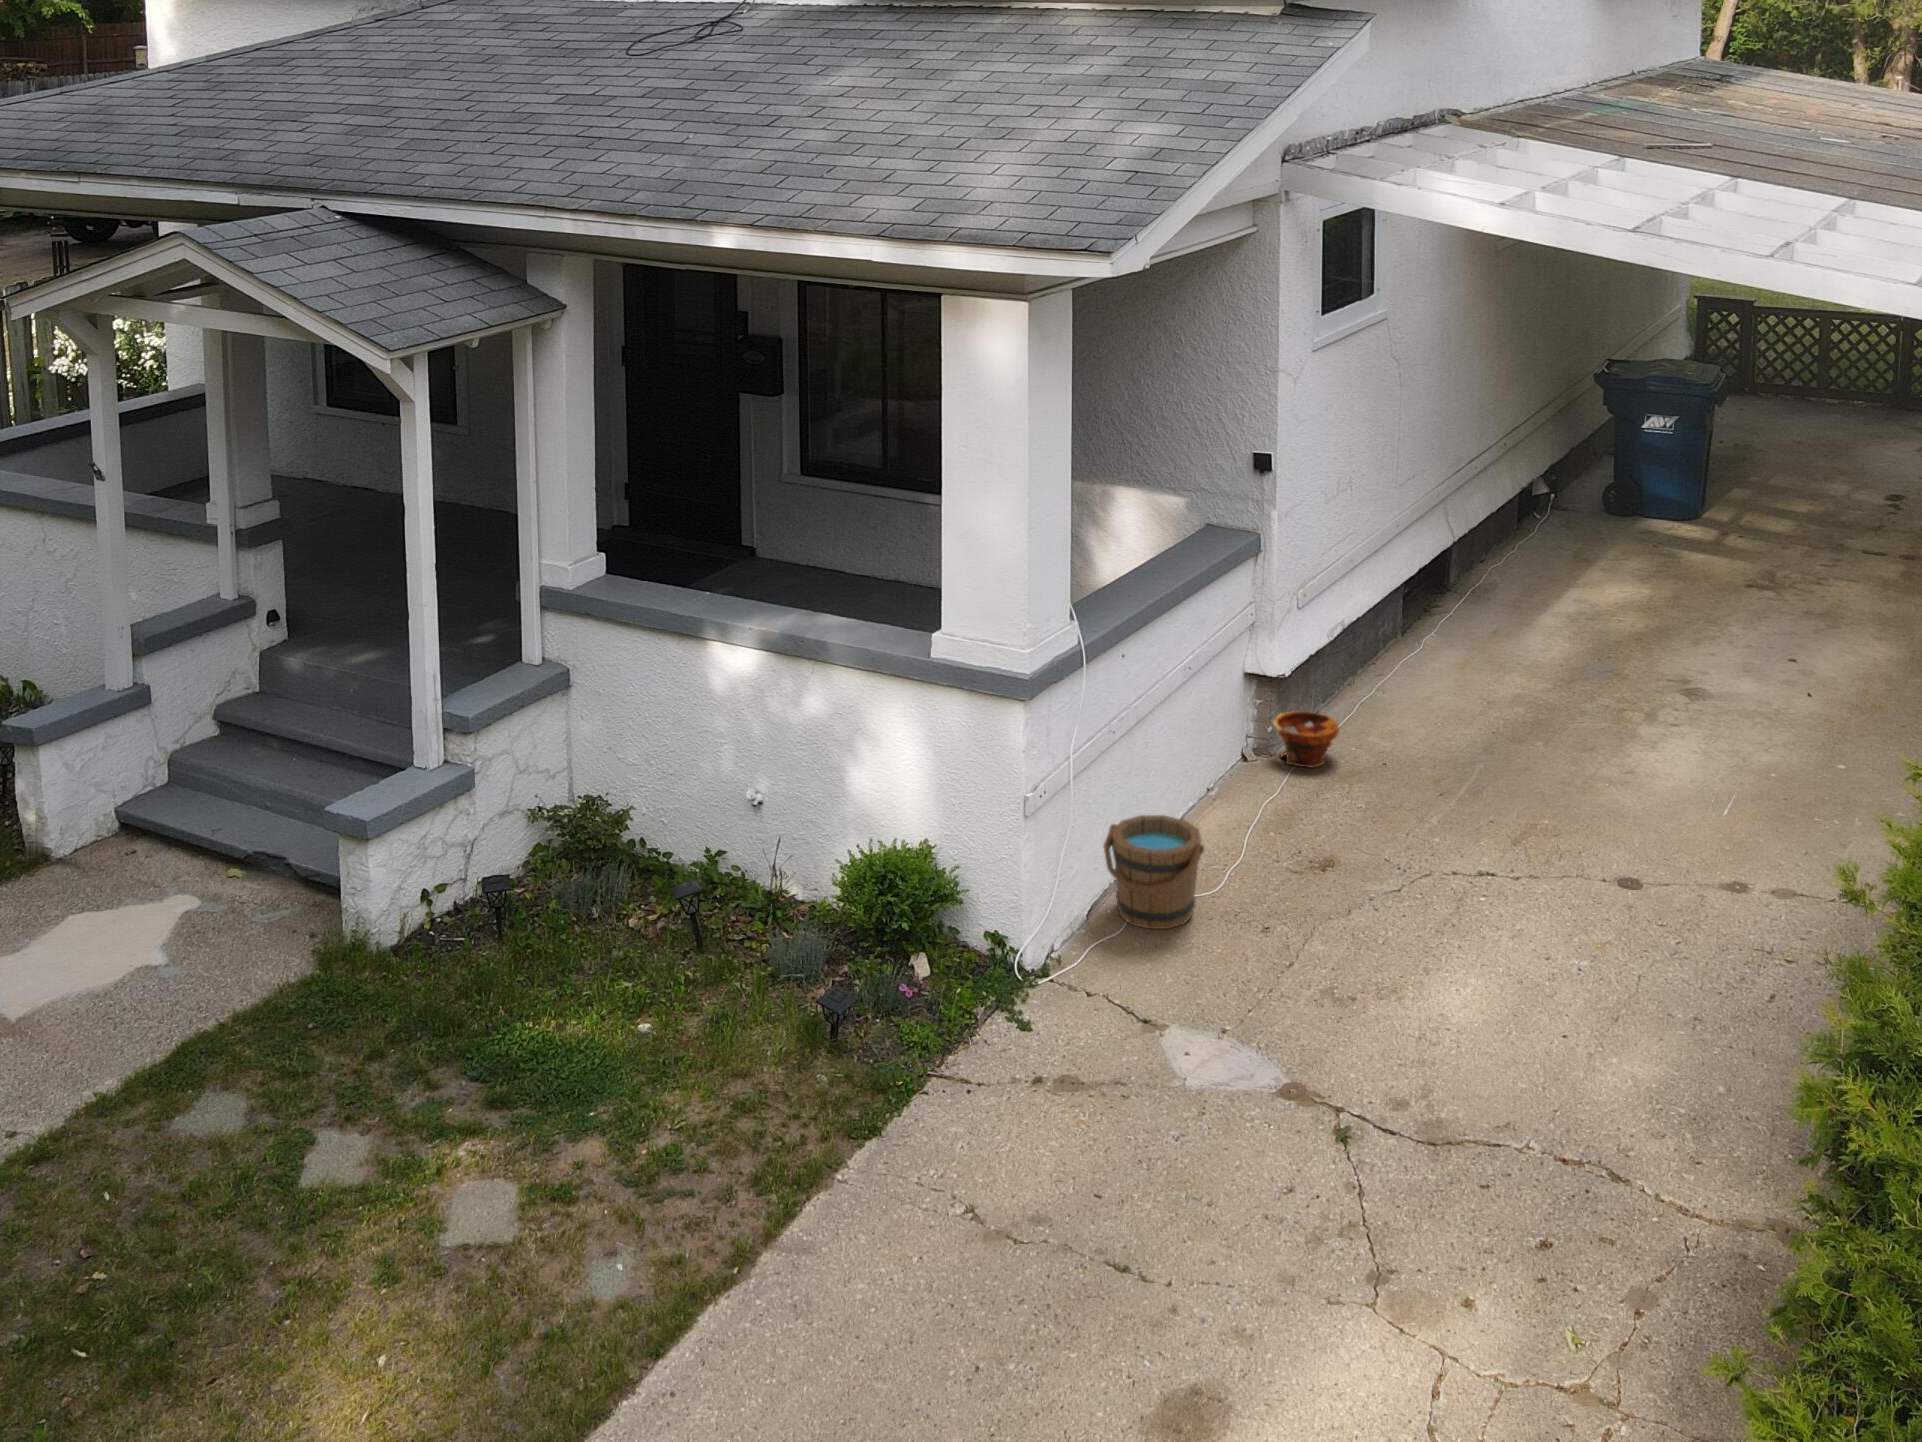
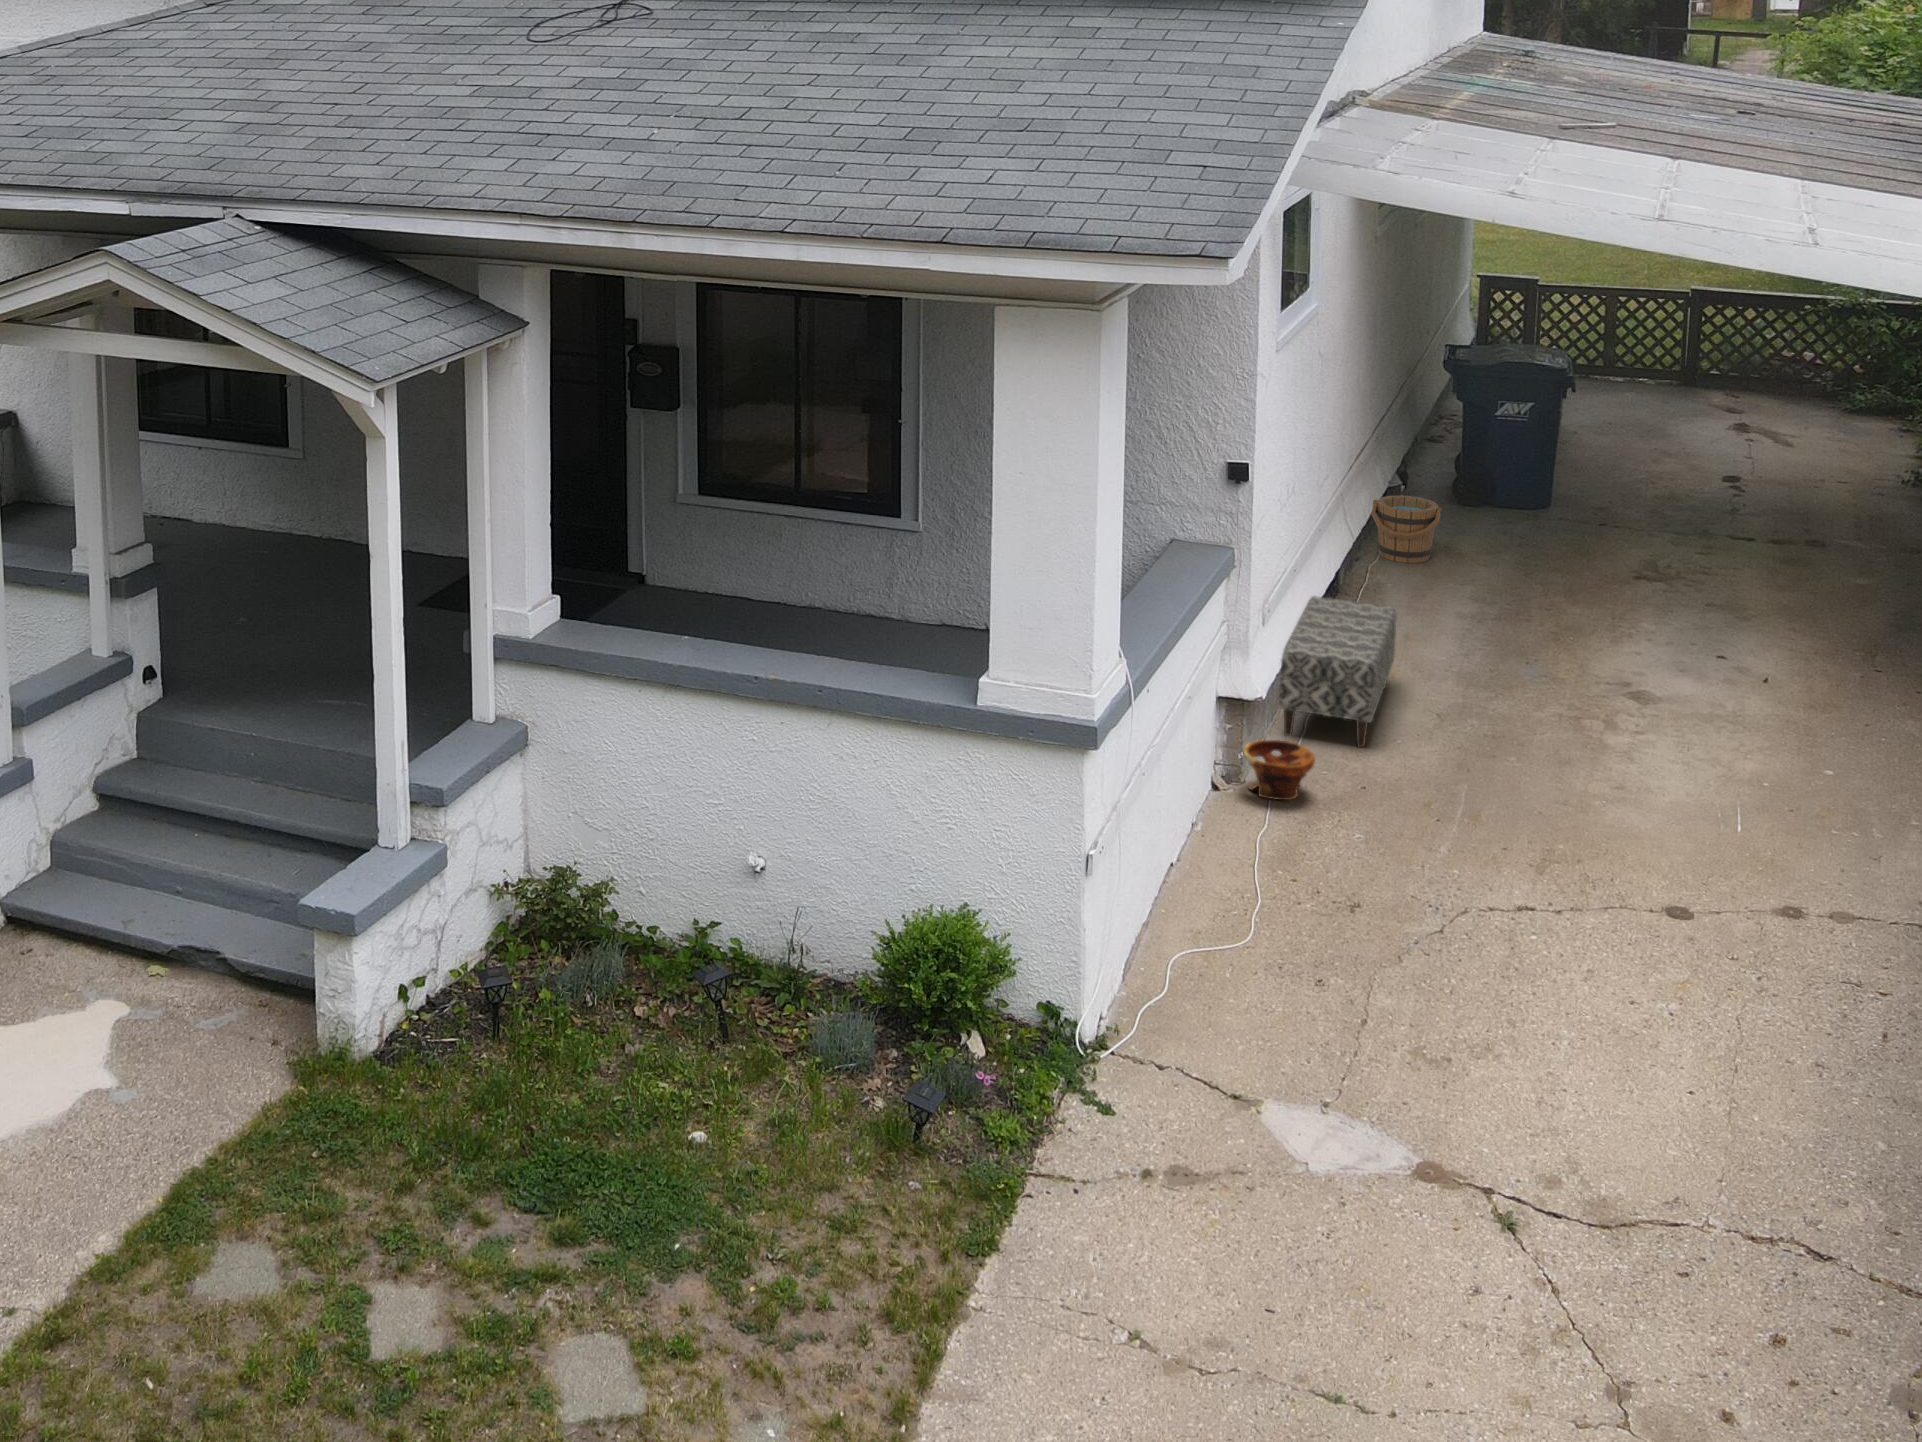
bench: none [1331,583,1463,723] -> present [1279,596,1396,747]
bucket: present [1104,815,1204,929] -> present [1372,495,1442,563]

